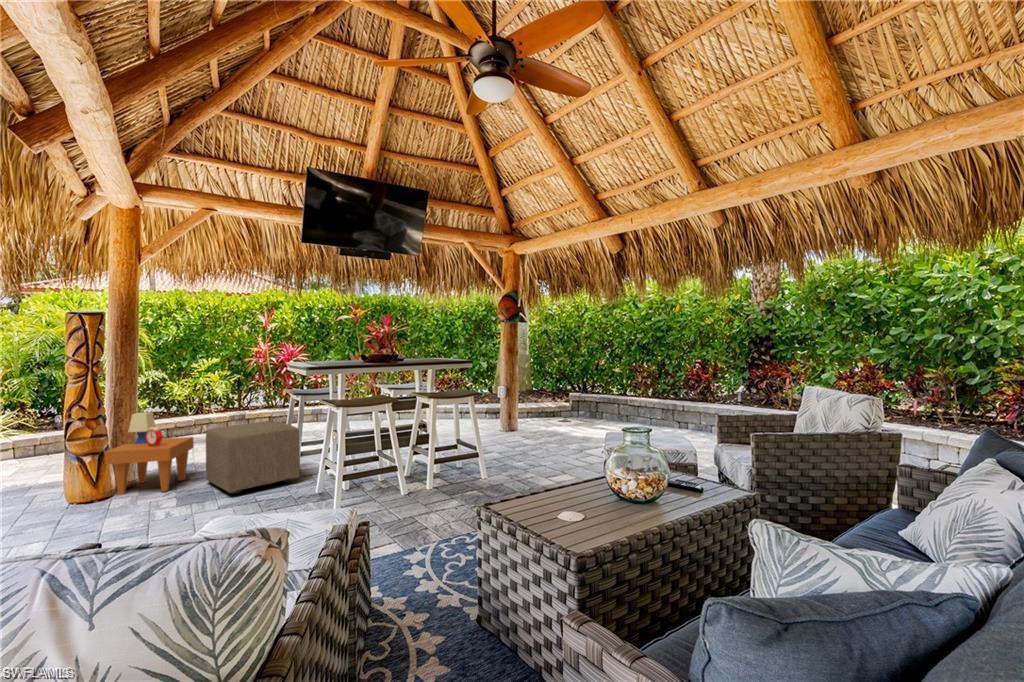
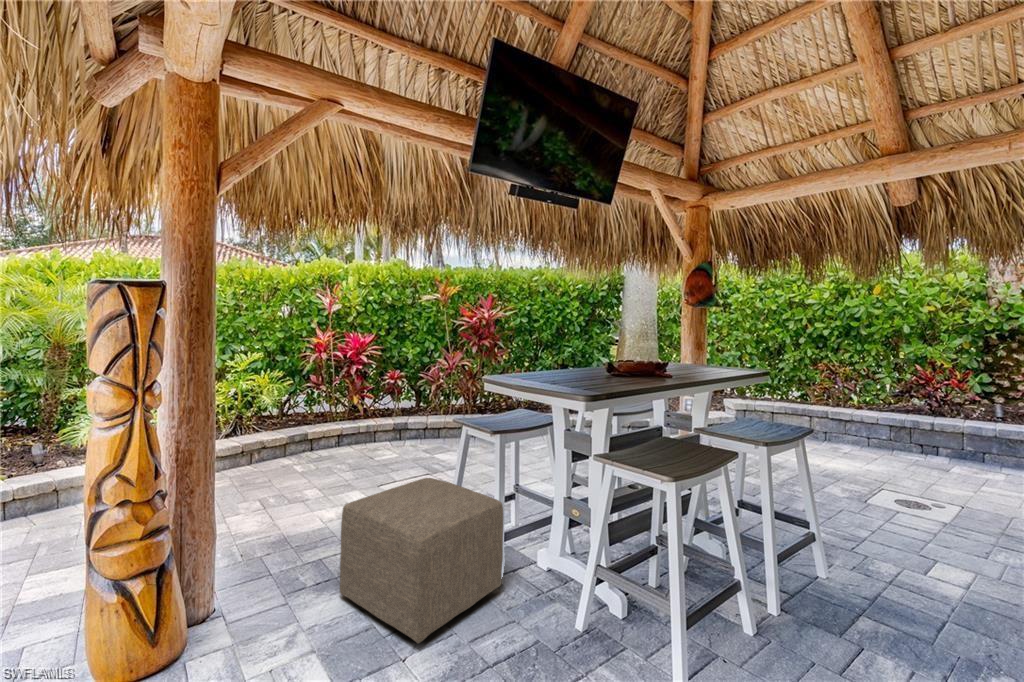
side table: present [104,412,194,495] -> none [168,471,307,644]

